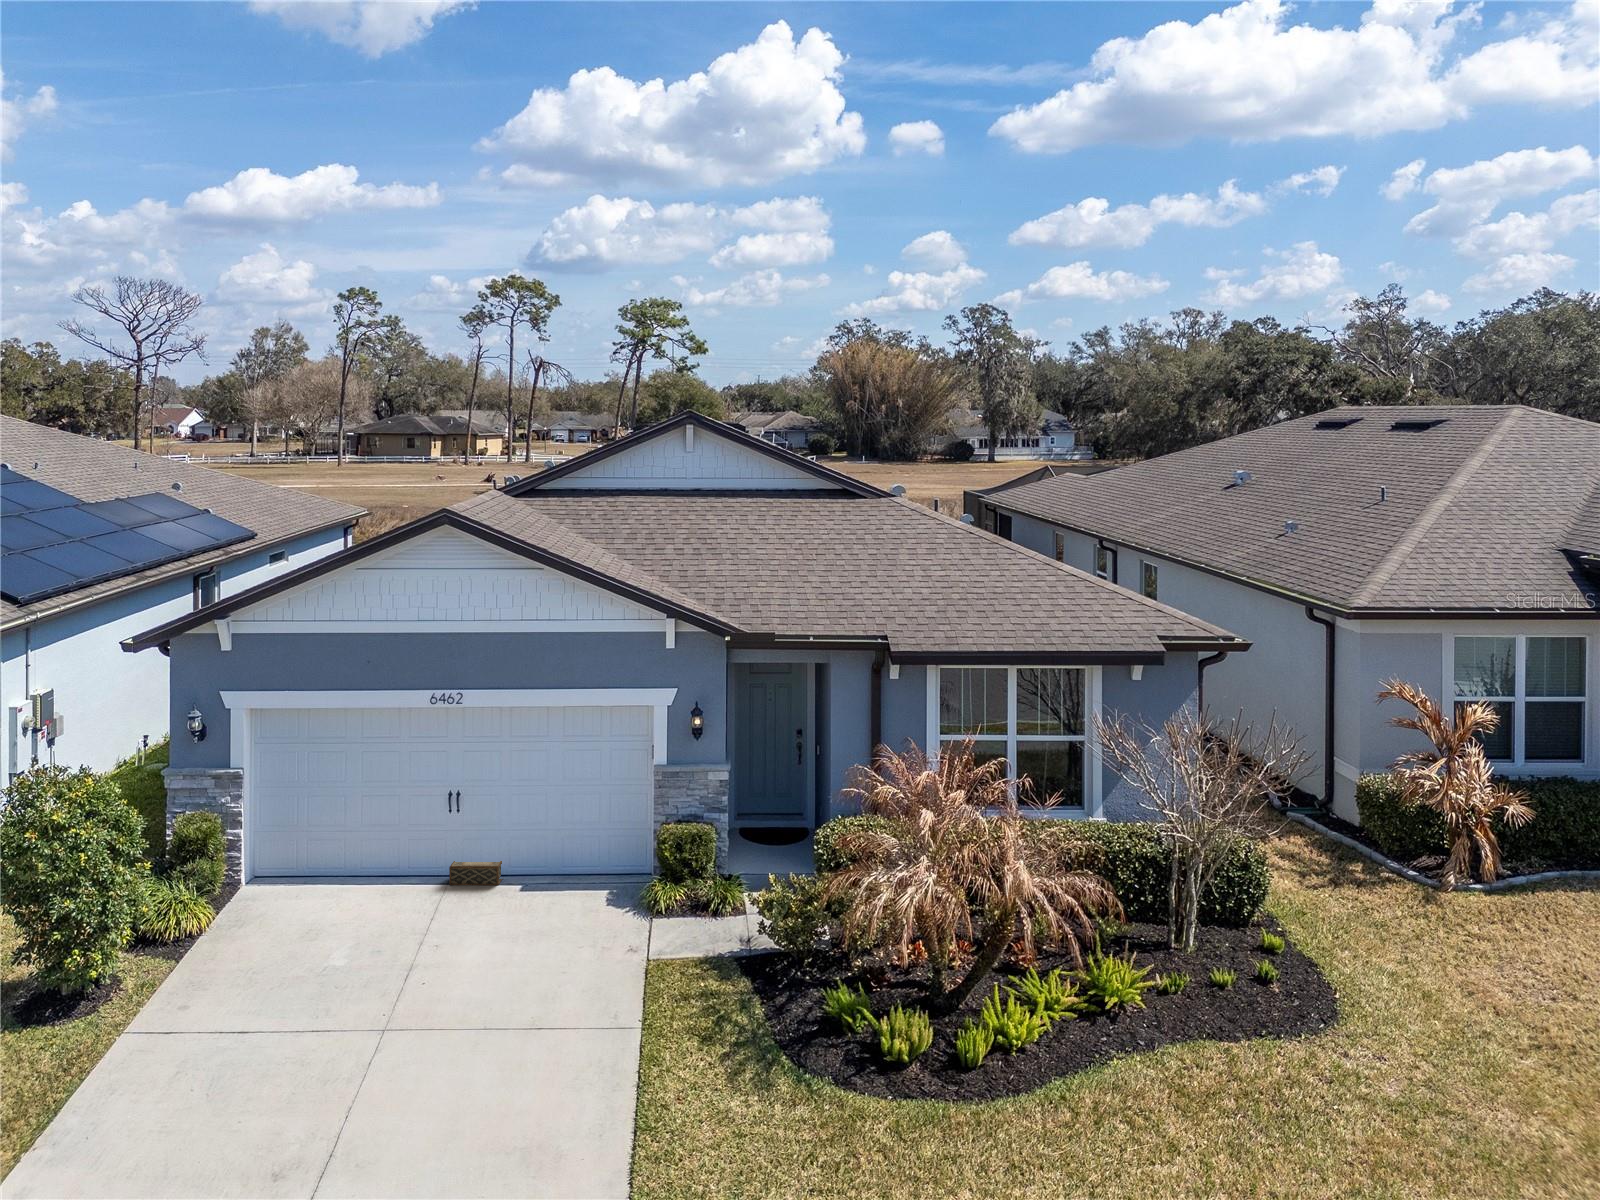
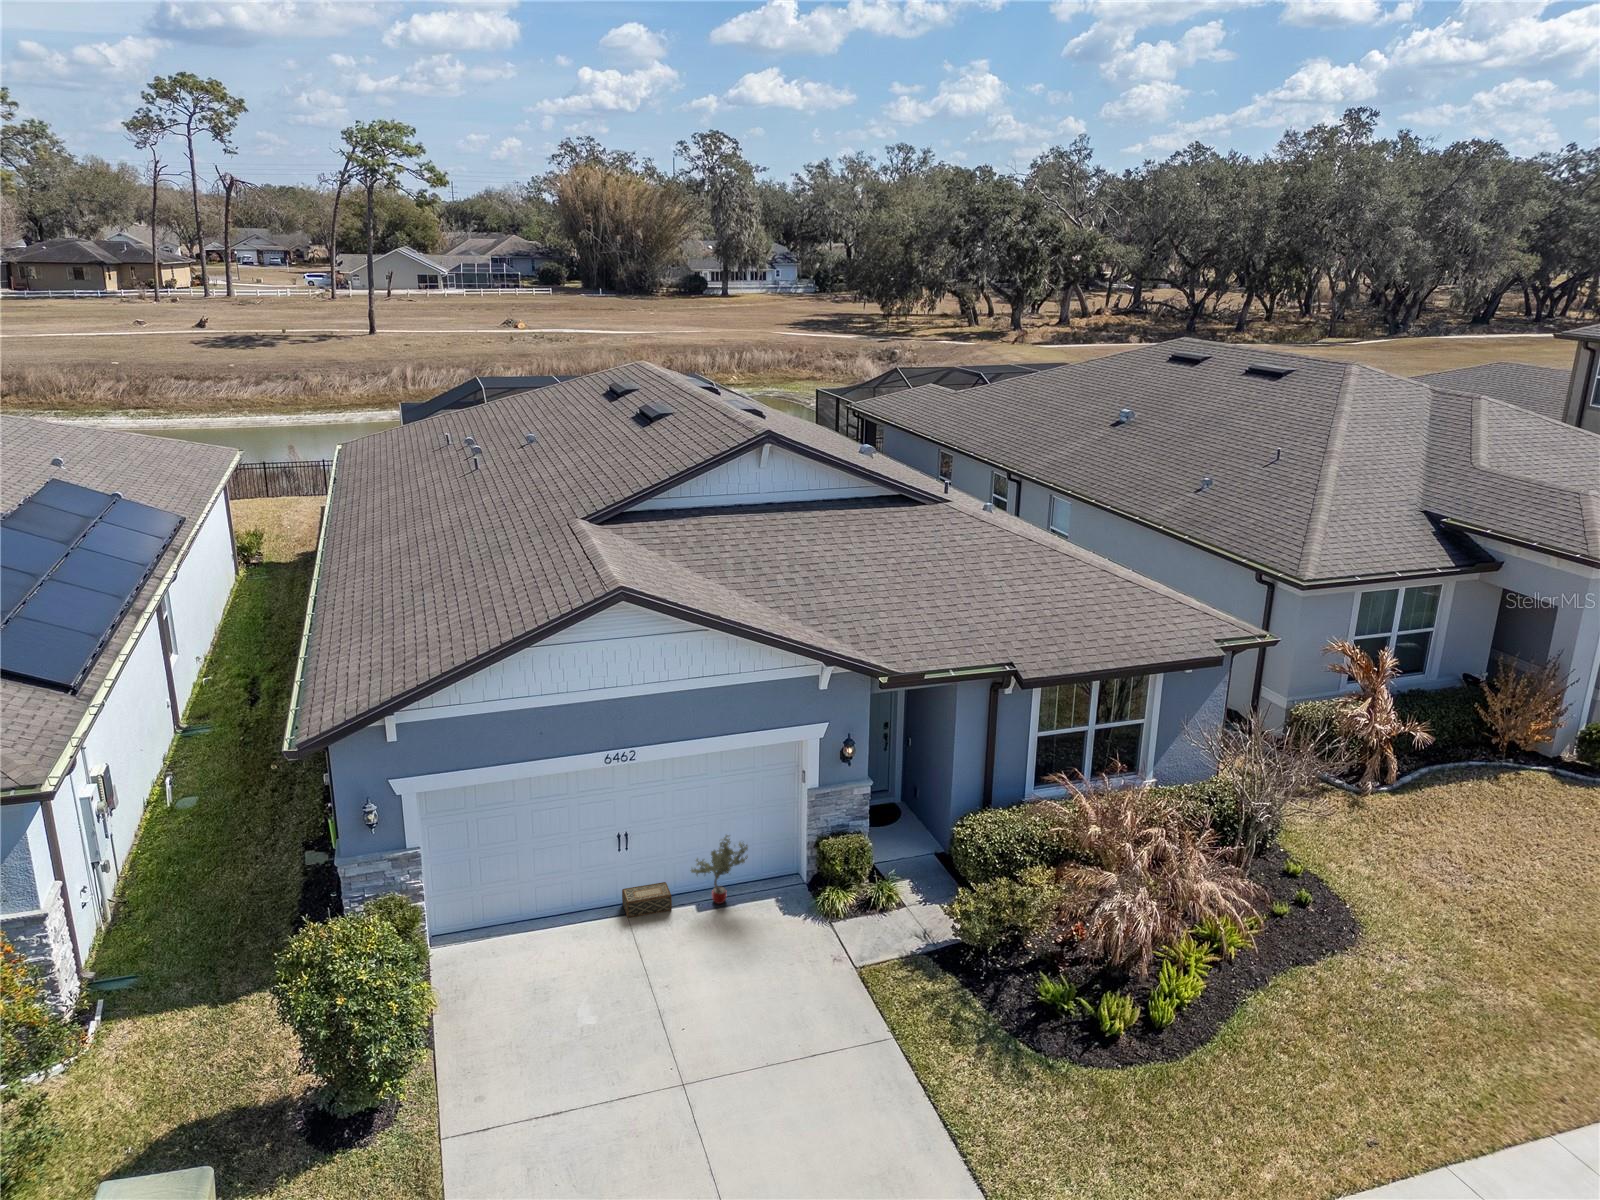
potted tree: none [520,806,584,886] -> present [691,835,748,904]

